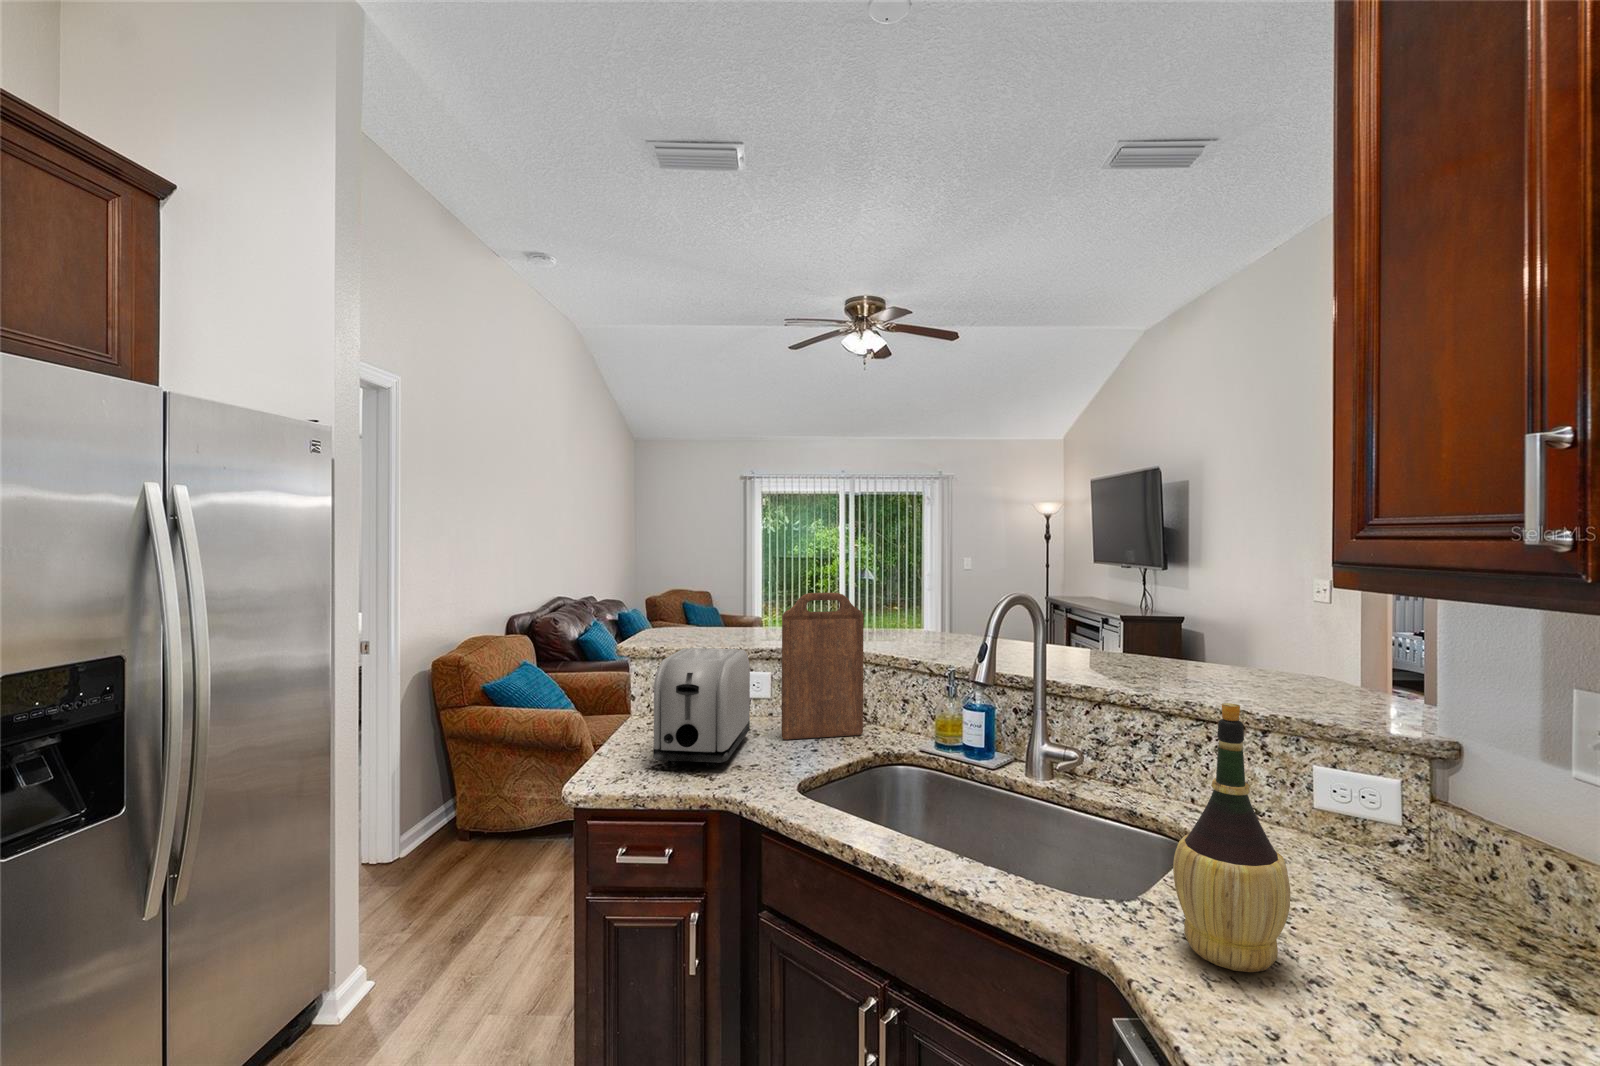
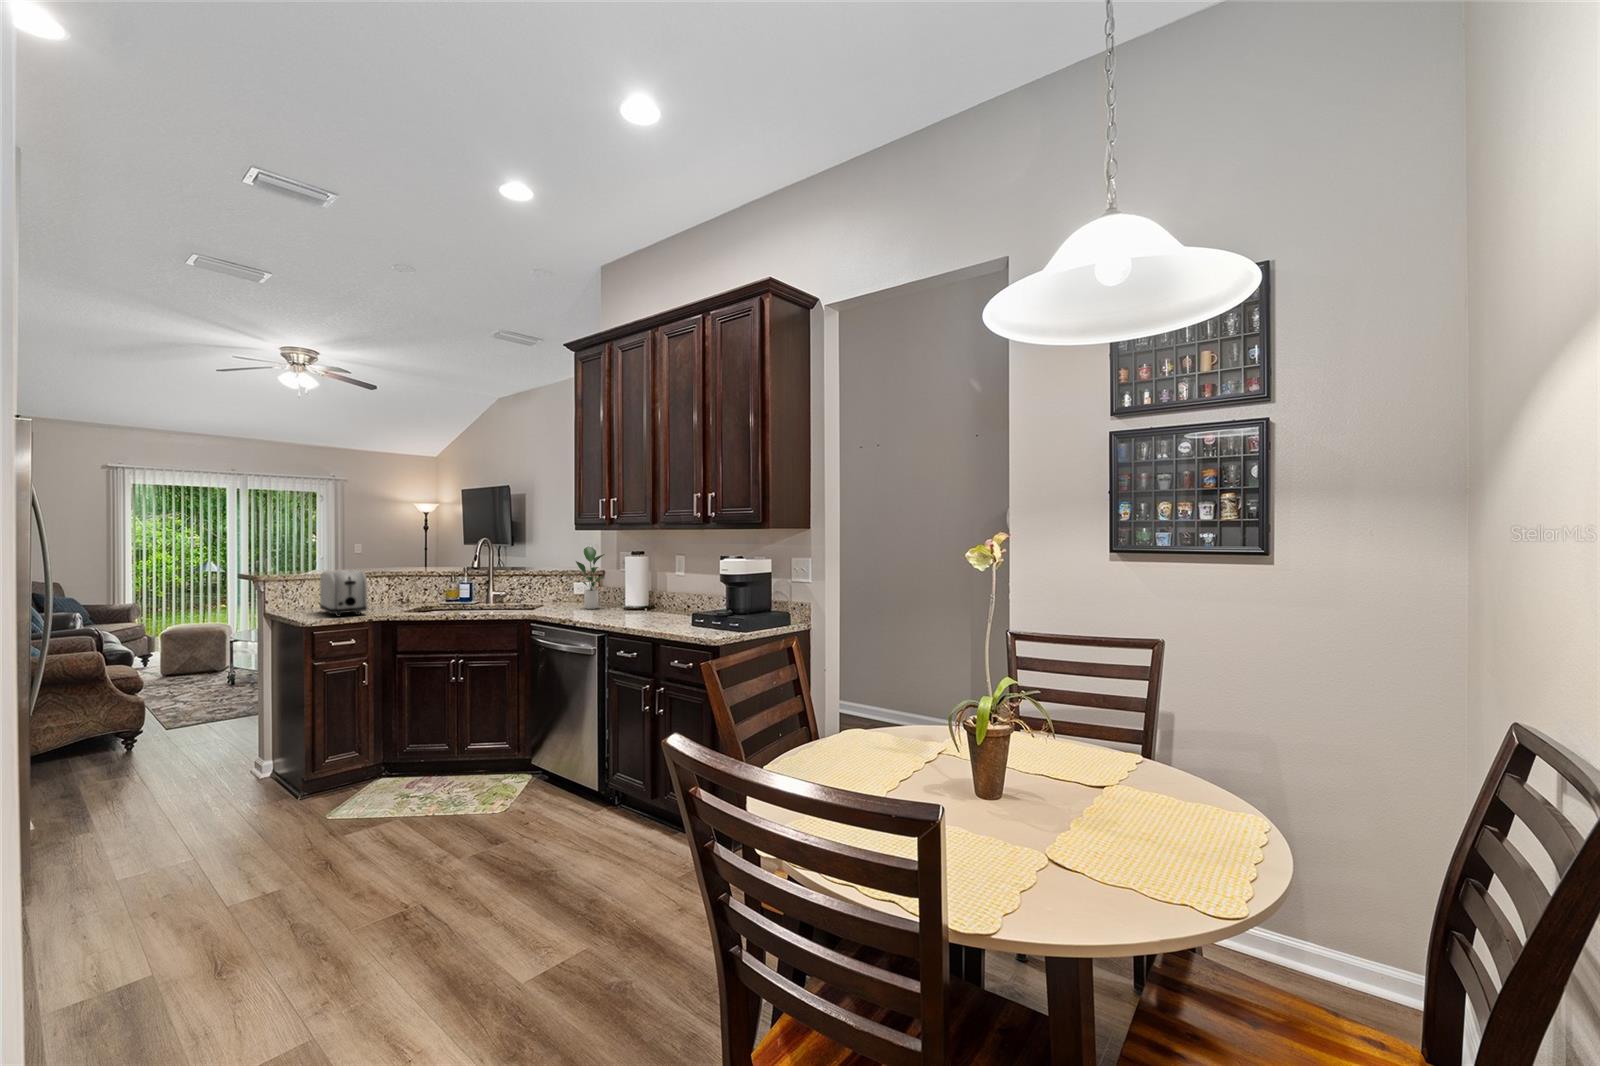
cutting board: present [781,593,864,739] -> none [371,544,407,608]
potted plant: none [1326,646,1500,947] -> present [576,546,604,609]
wine bottle: present [1173,703,1291,972] -> none [544,558,568,614]

